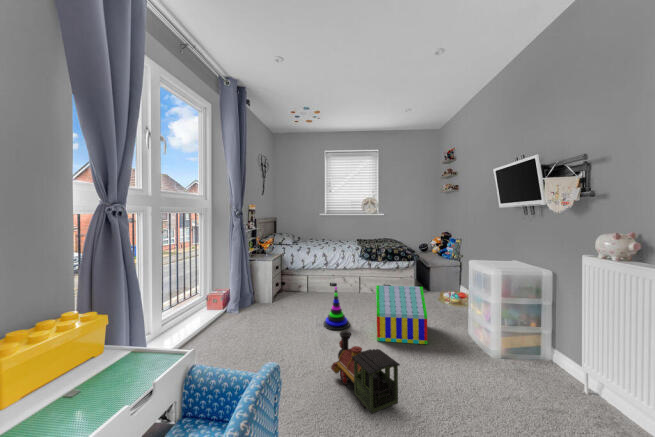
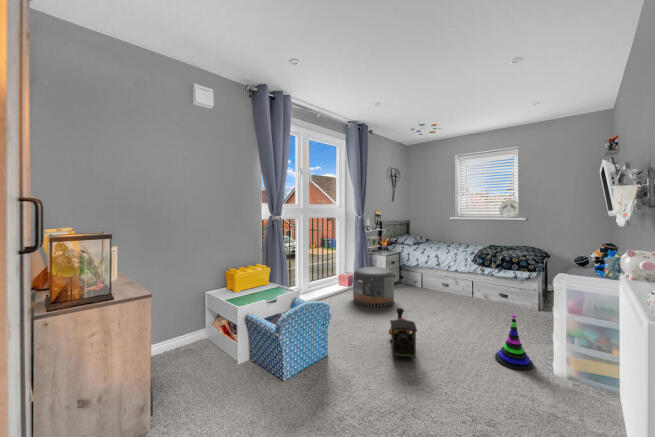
pouf: none [242,276,295,332] -> present [353,267,394,307]
toy house: present [376,285,428,344] -> none [446,285,504,343]
stacking toy: present [324,287,349,330] -> present [495,315,533,370]

